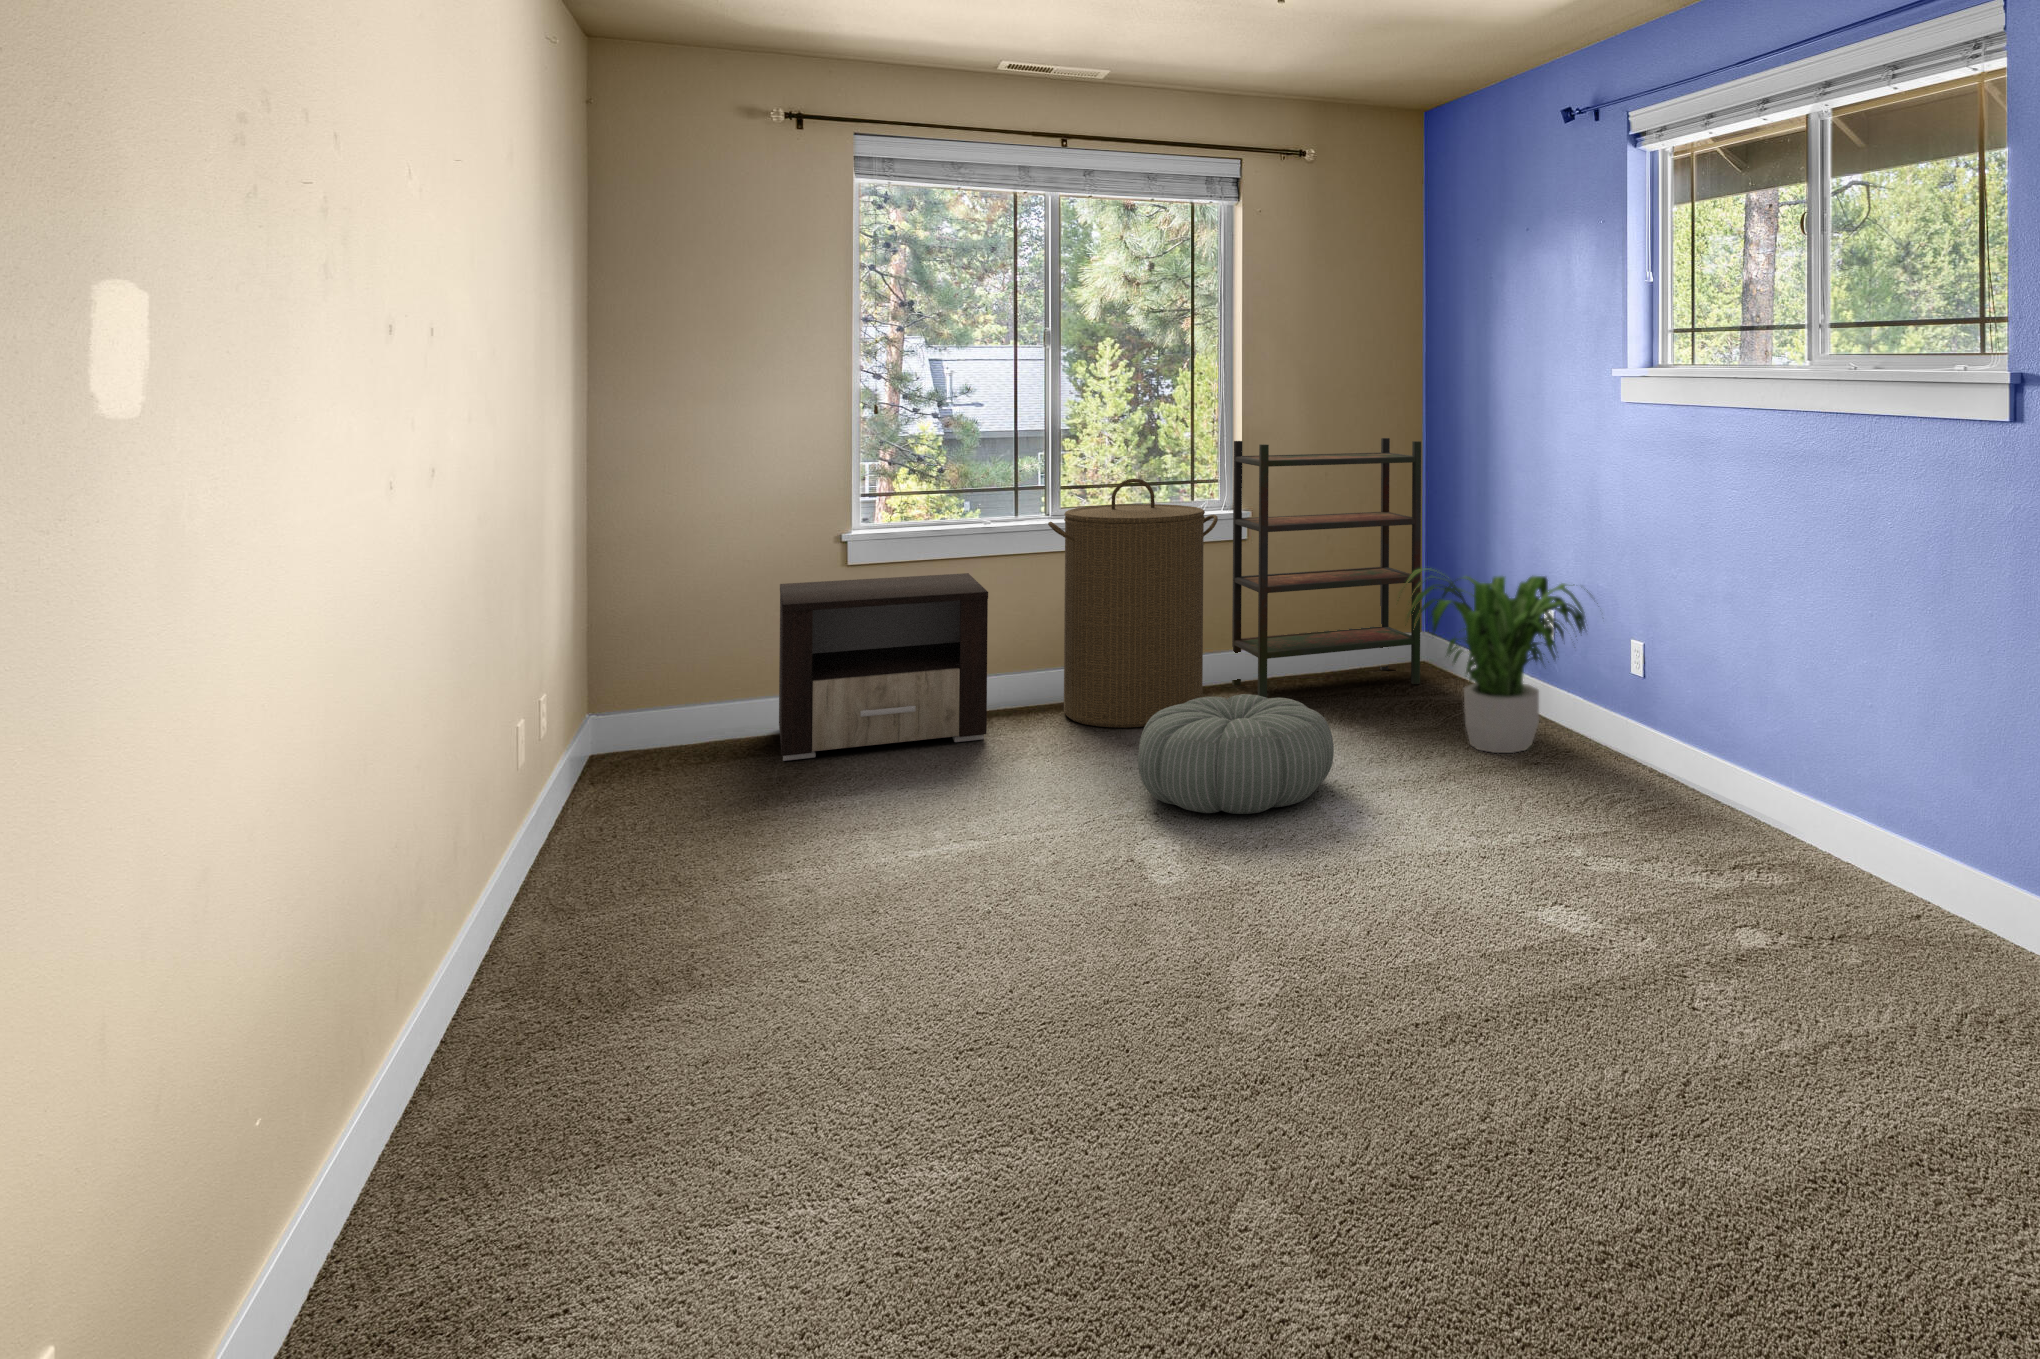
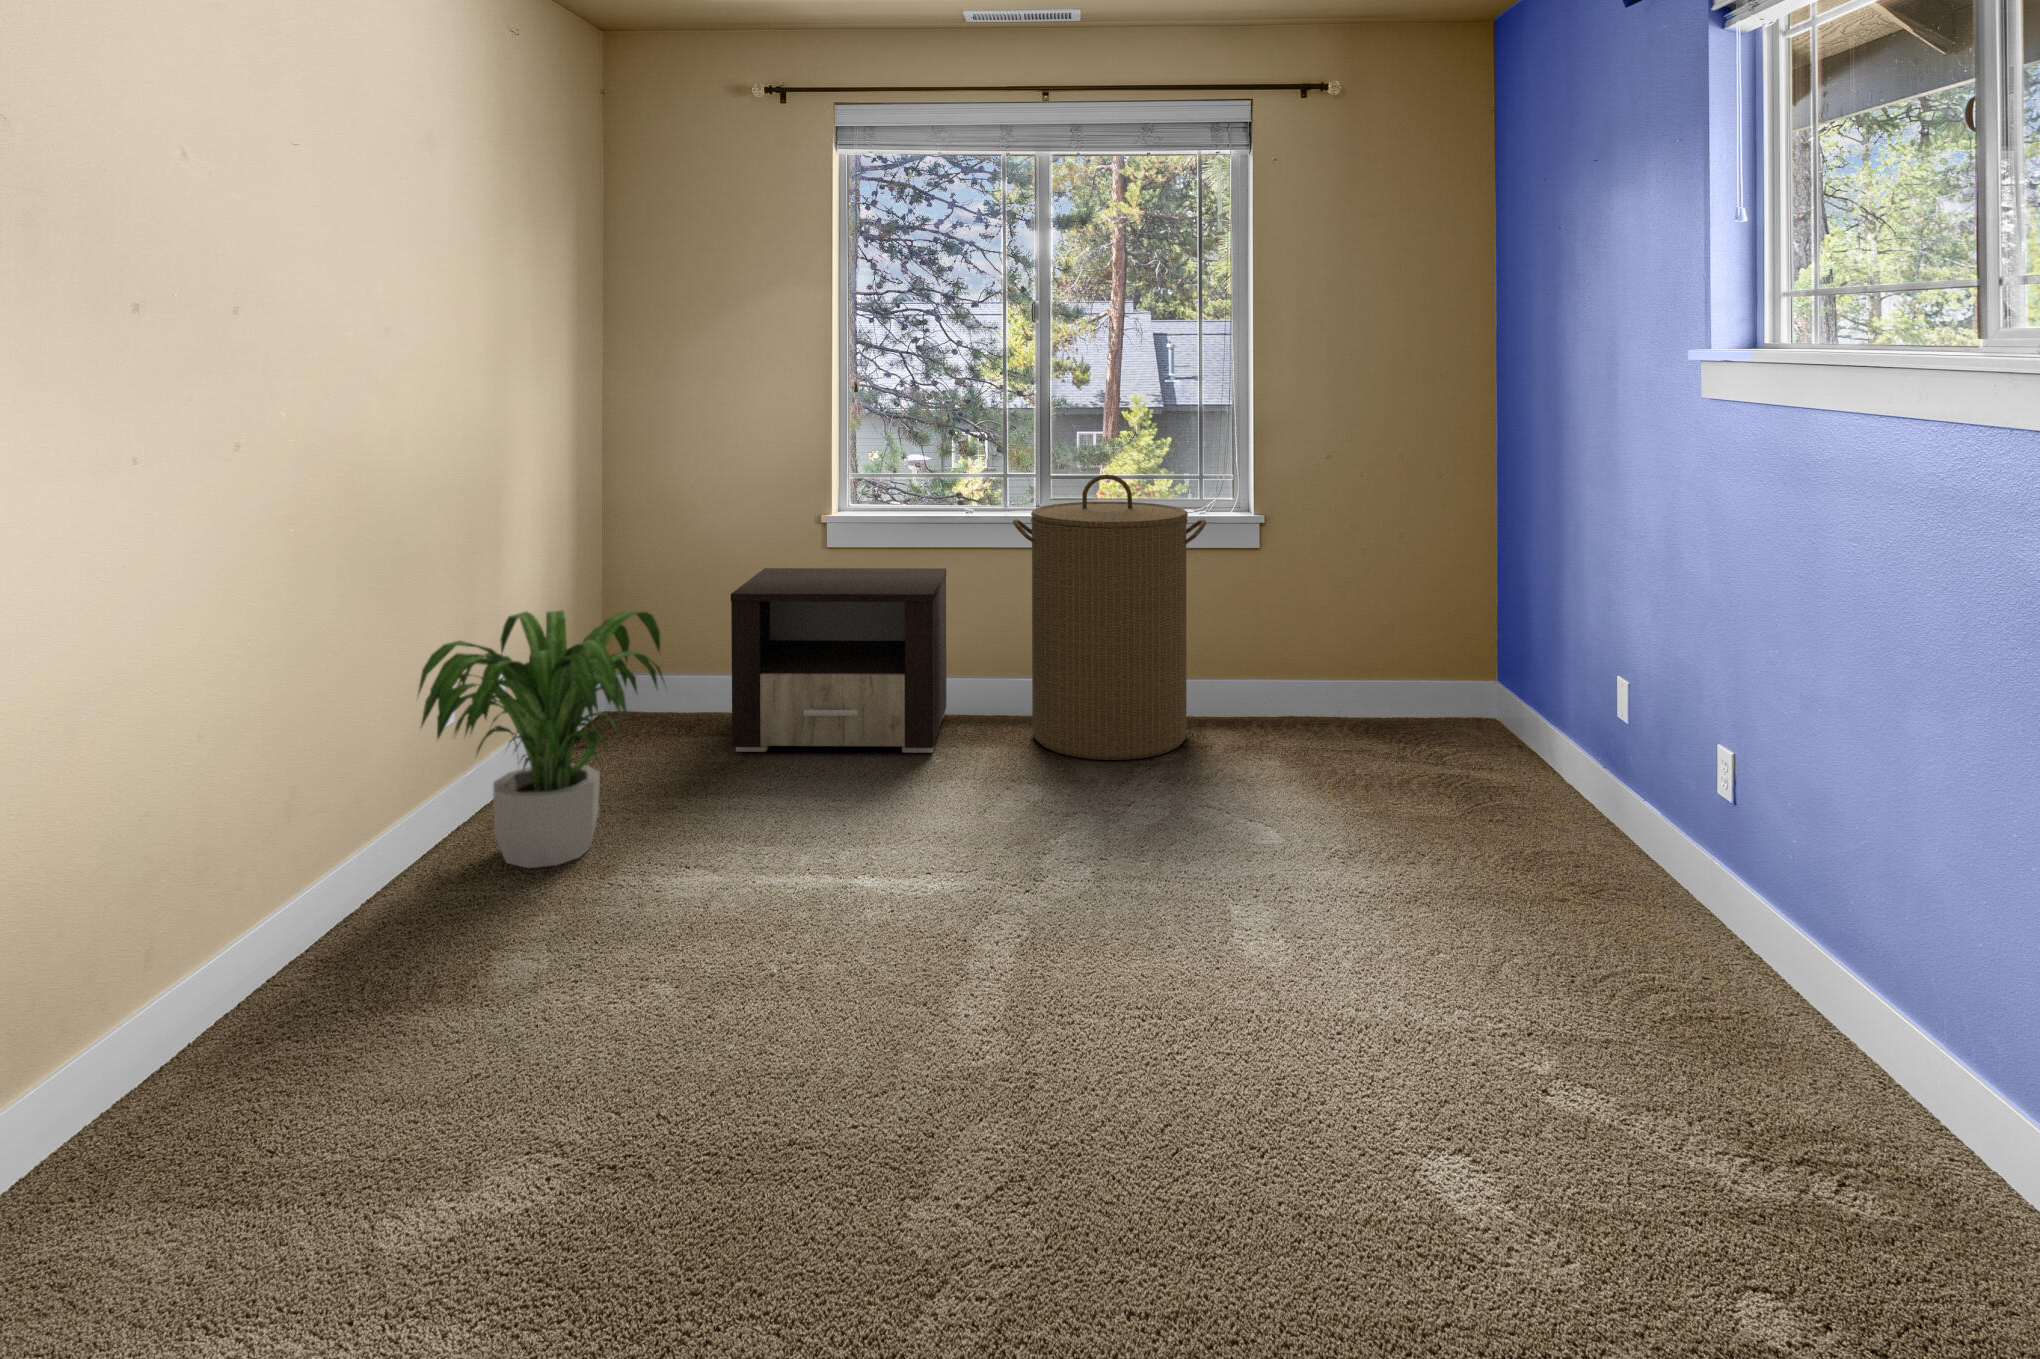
bookshelf: present [1232,438,1421,698] -> none [1241,432,1472,743]
potted plant: present [1407,569,1588,753] -> present [418,611,665,868]
pouf: present [1138,694,1334,814] -> none [1018,746,1259,907]

